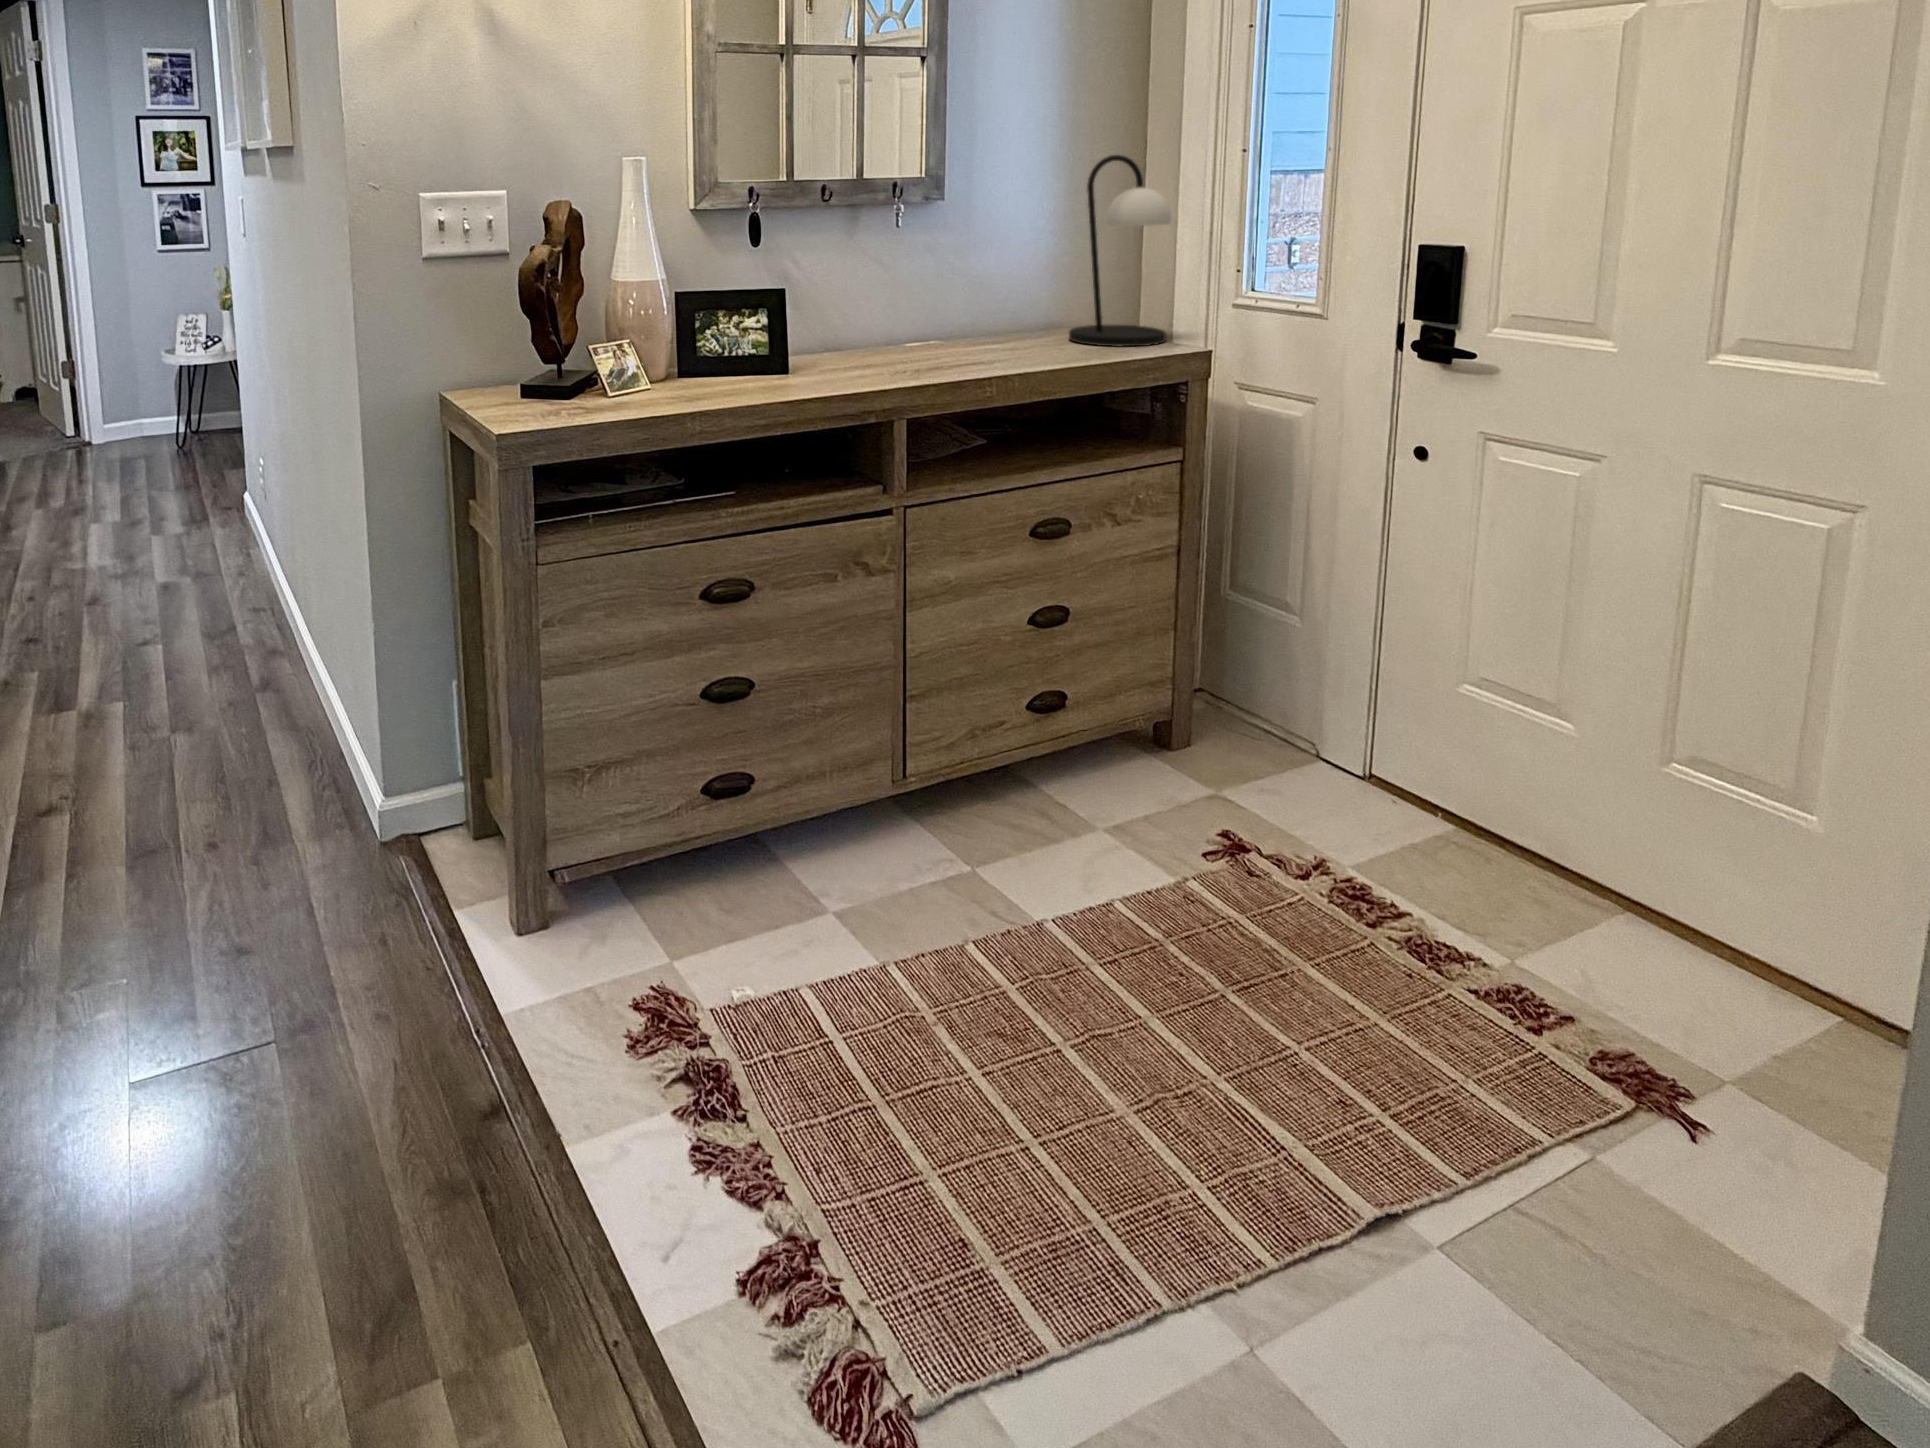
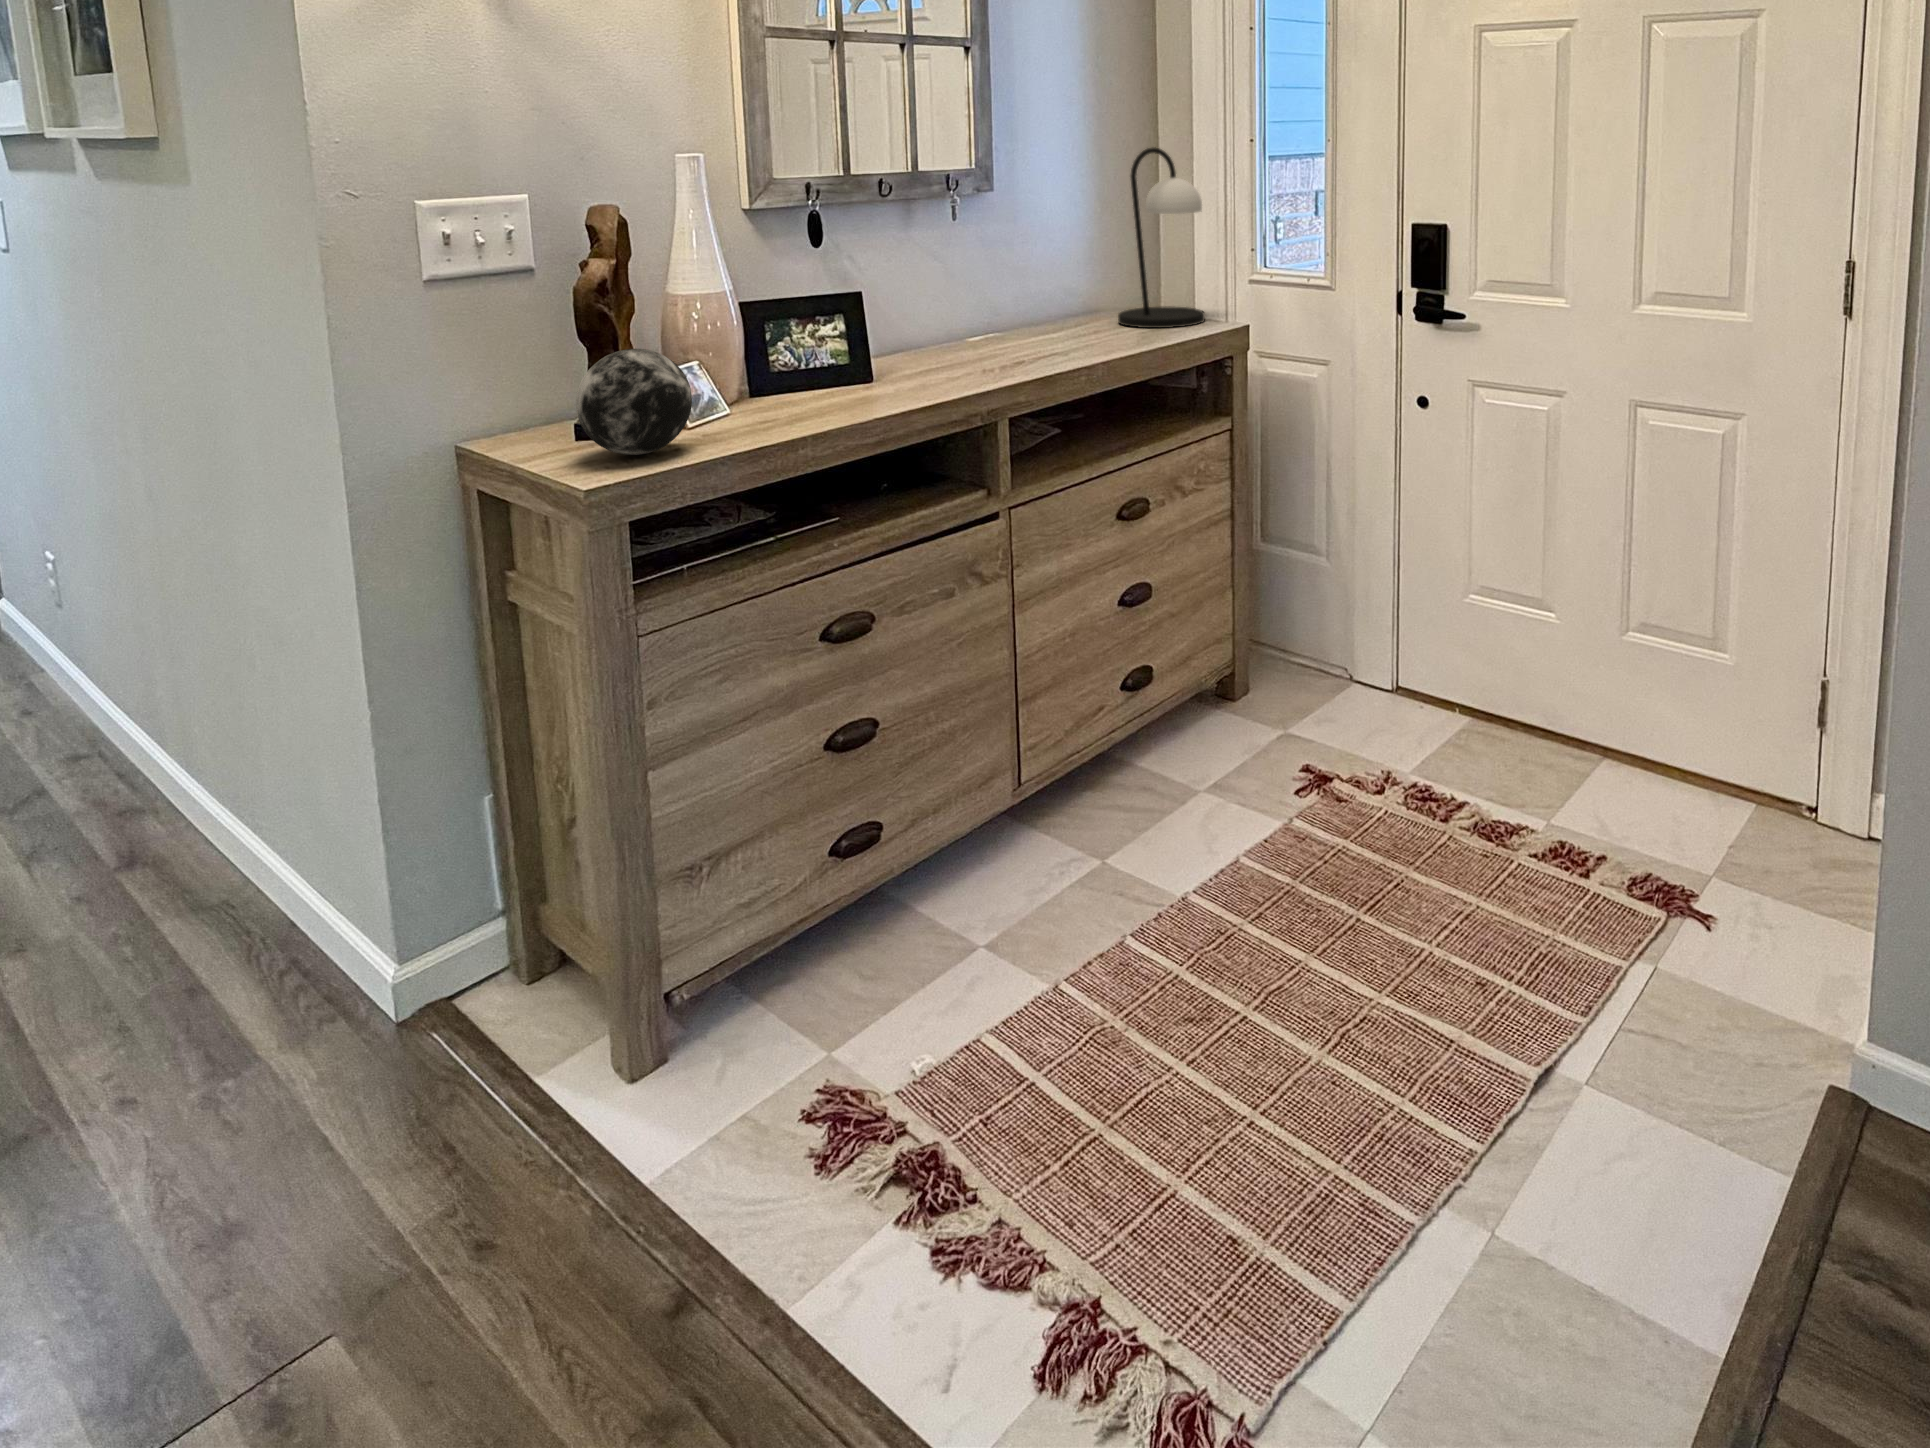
decorative orb: none [506,325,596,415] -> present [576,349,692,455]

